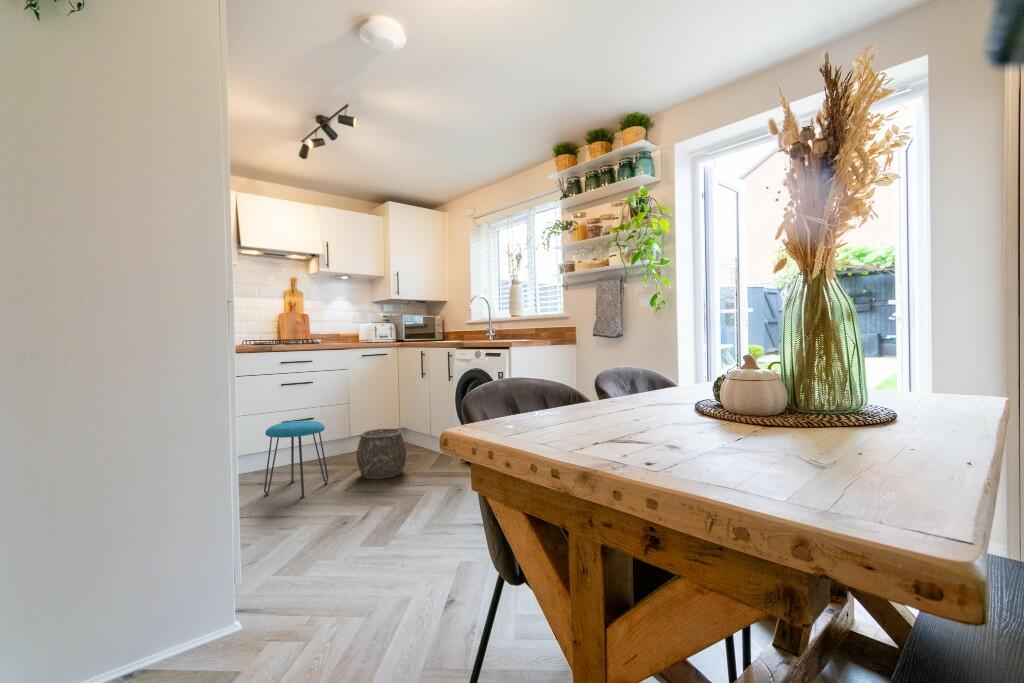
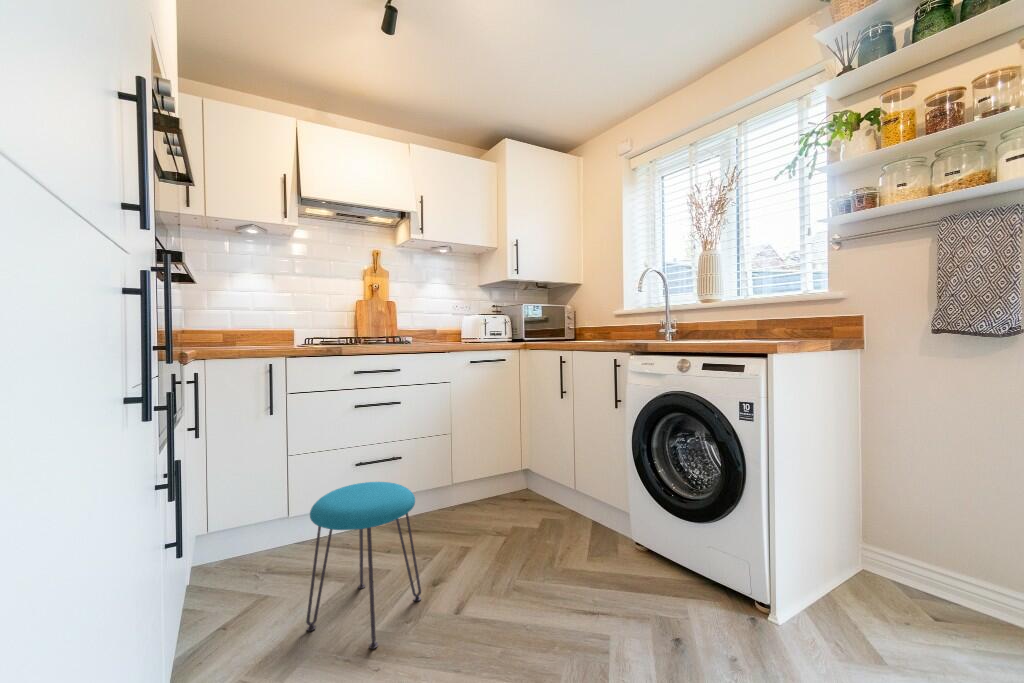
woven basket: present [357,429,407,479] -> none [468,492,556,598]

